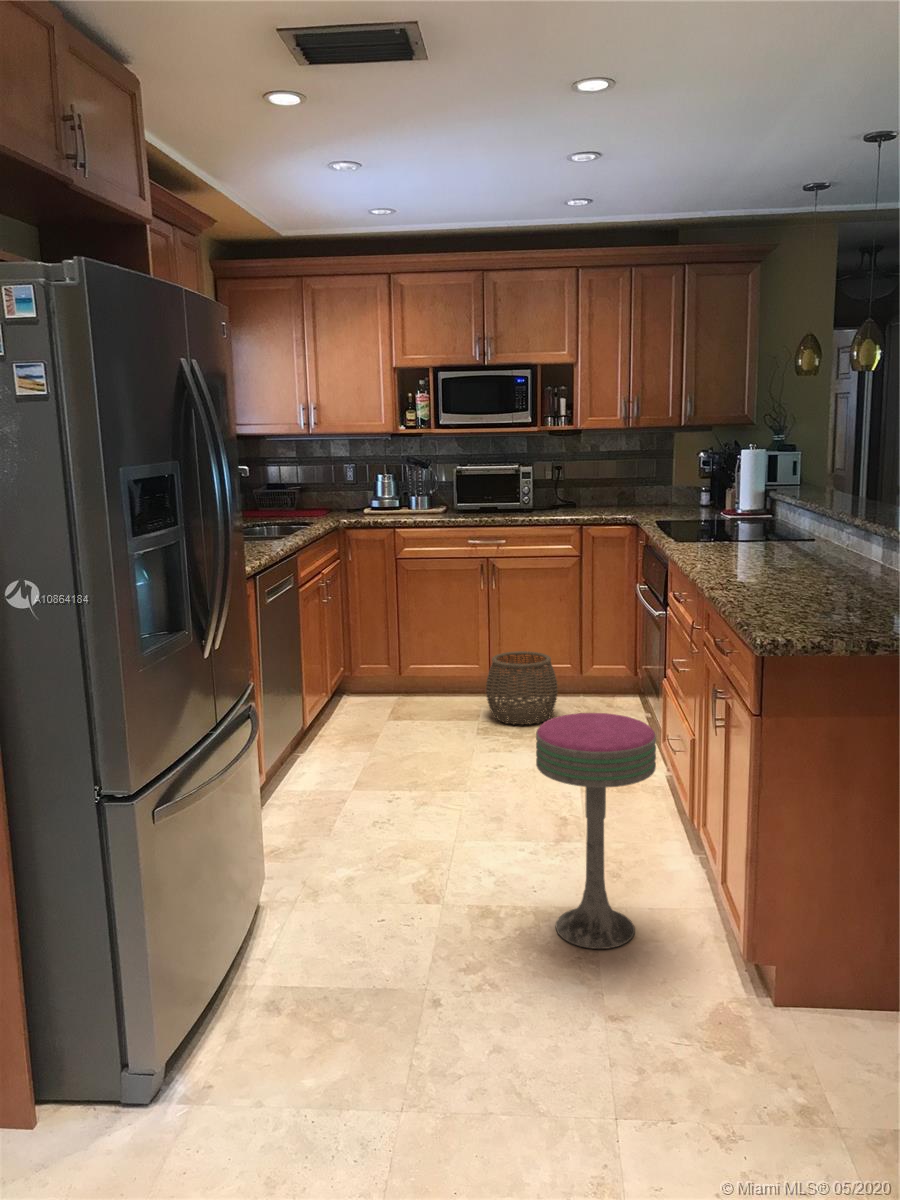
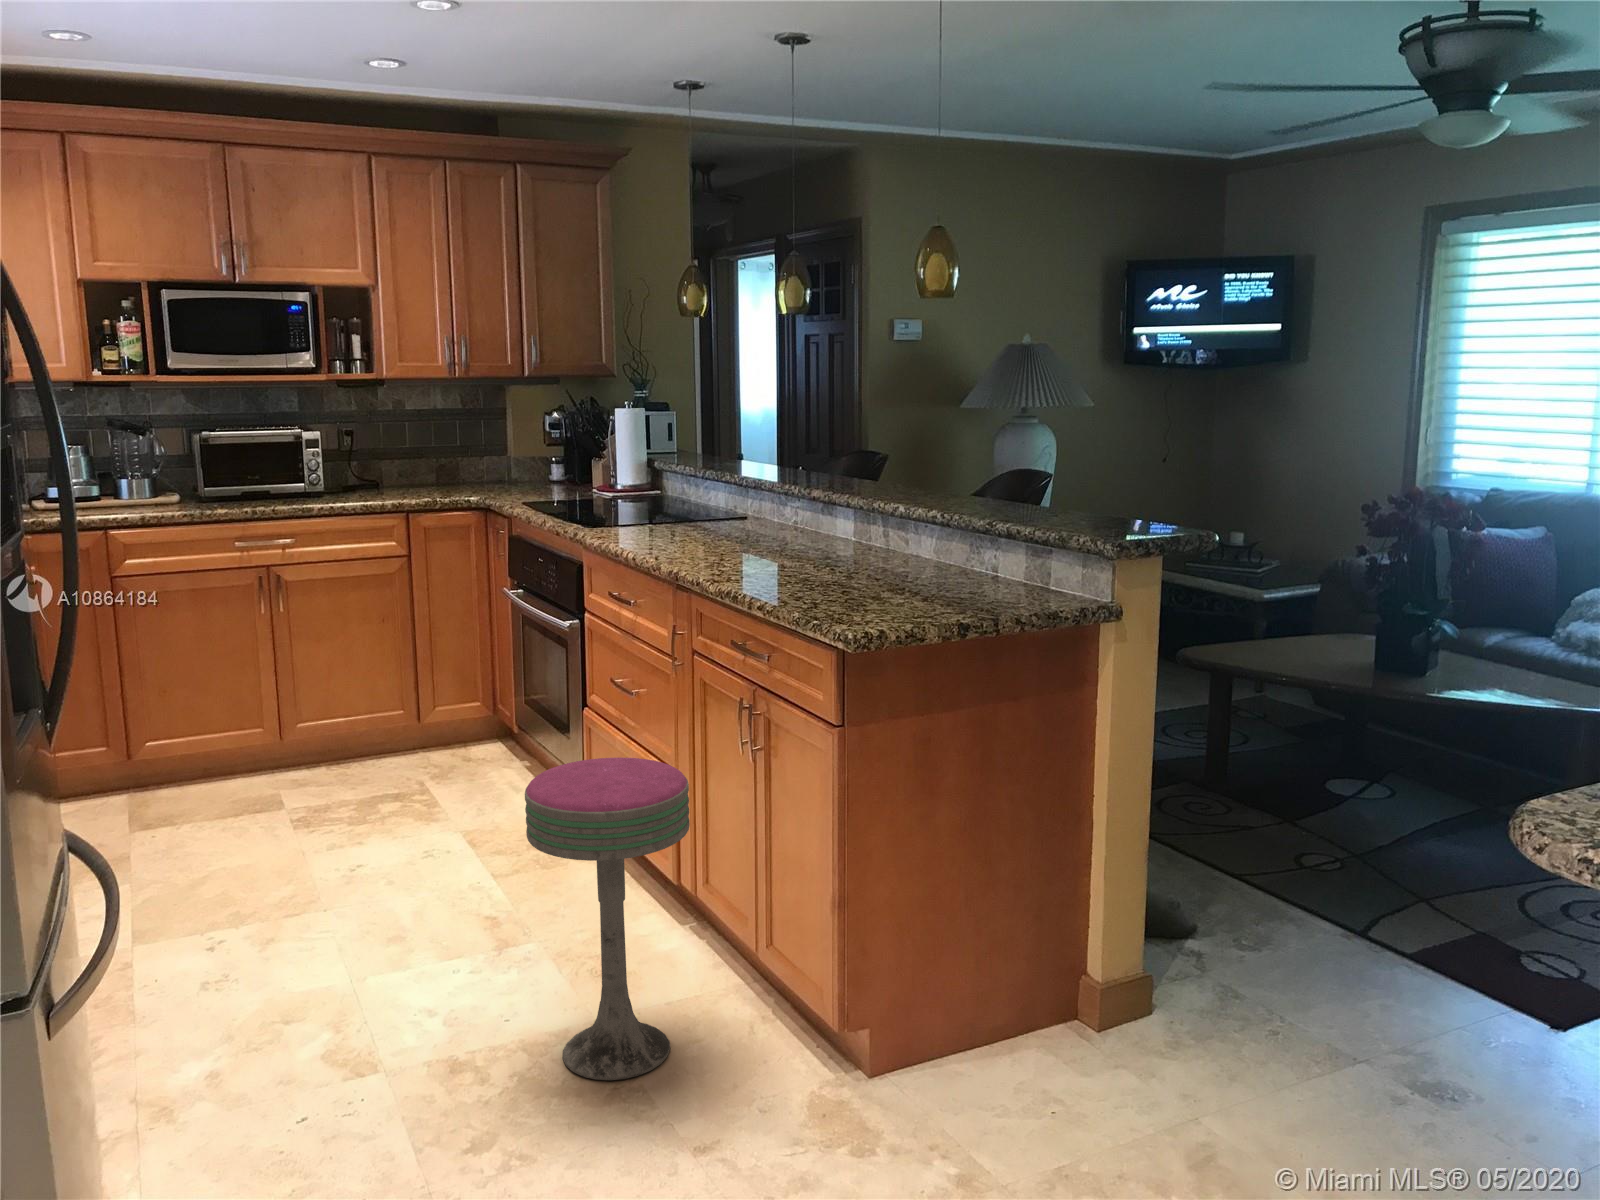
woven basket: present [486,651,558,725] -> none [294,697,406,806]

